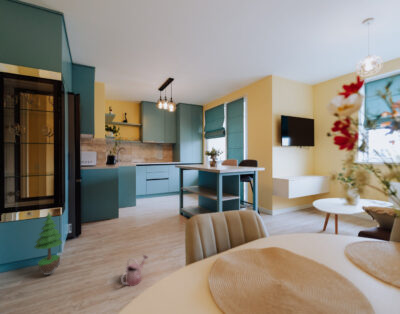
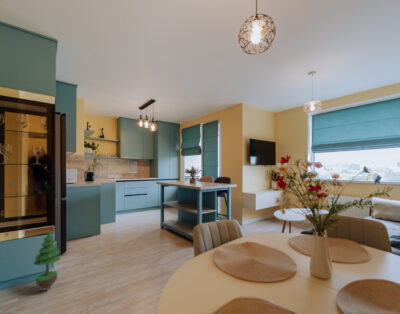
watering can: present [121,255,148,286] -> none [123,264,144,292]

